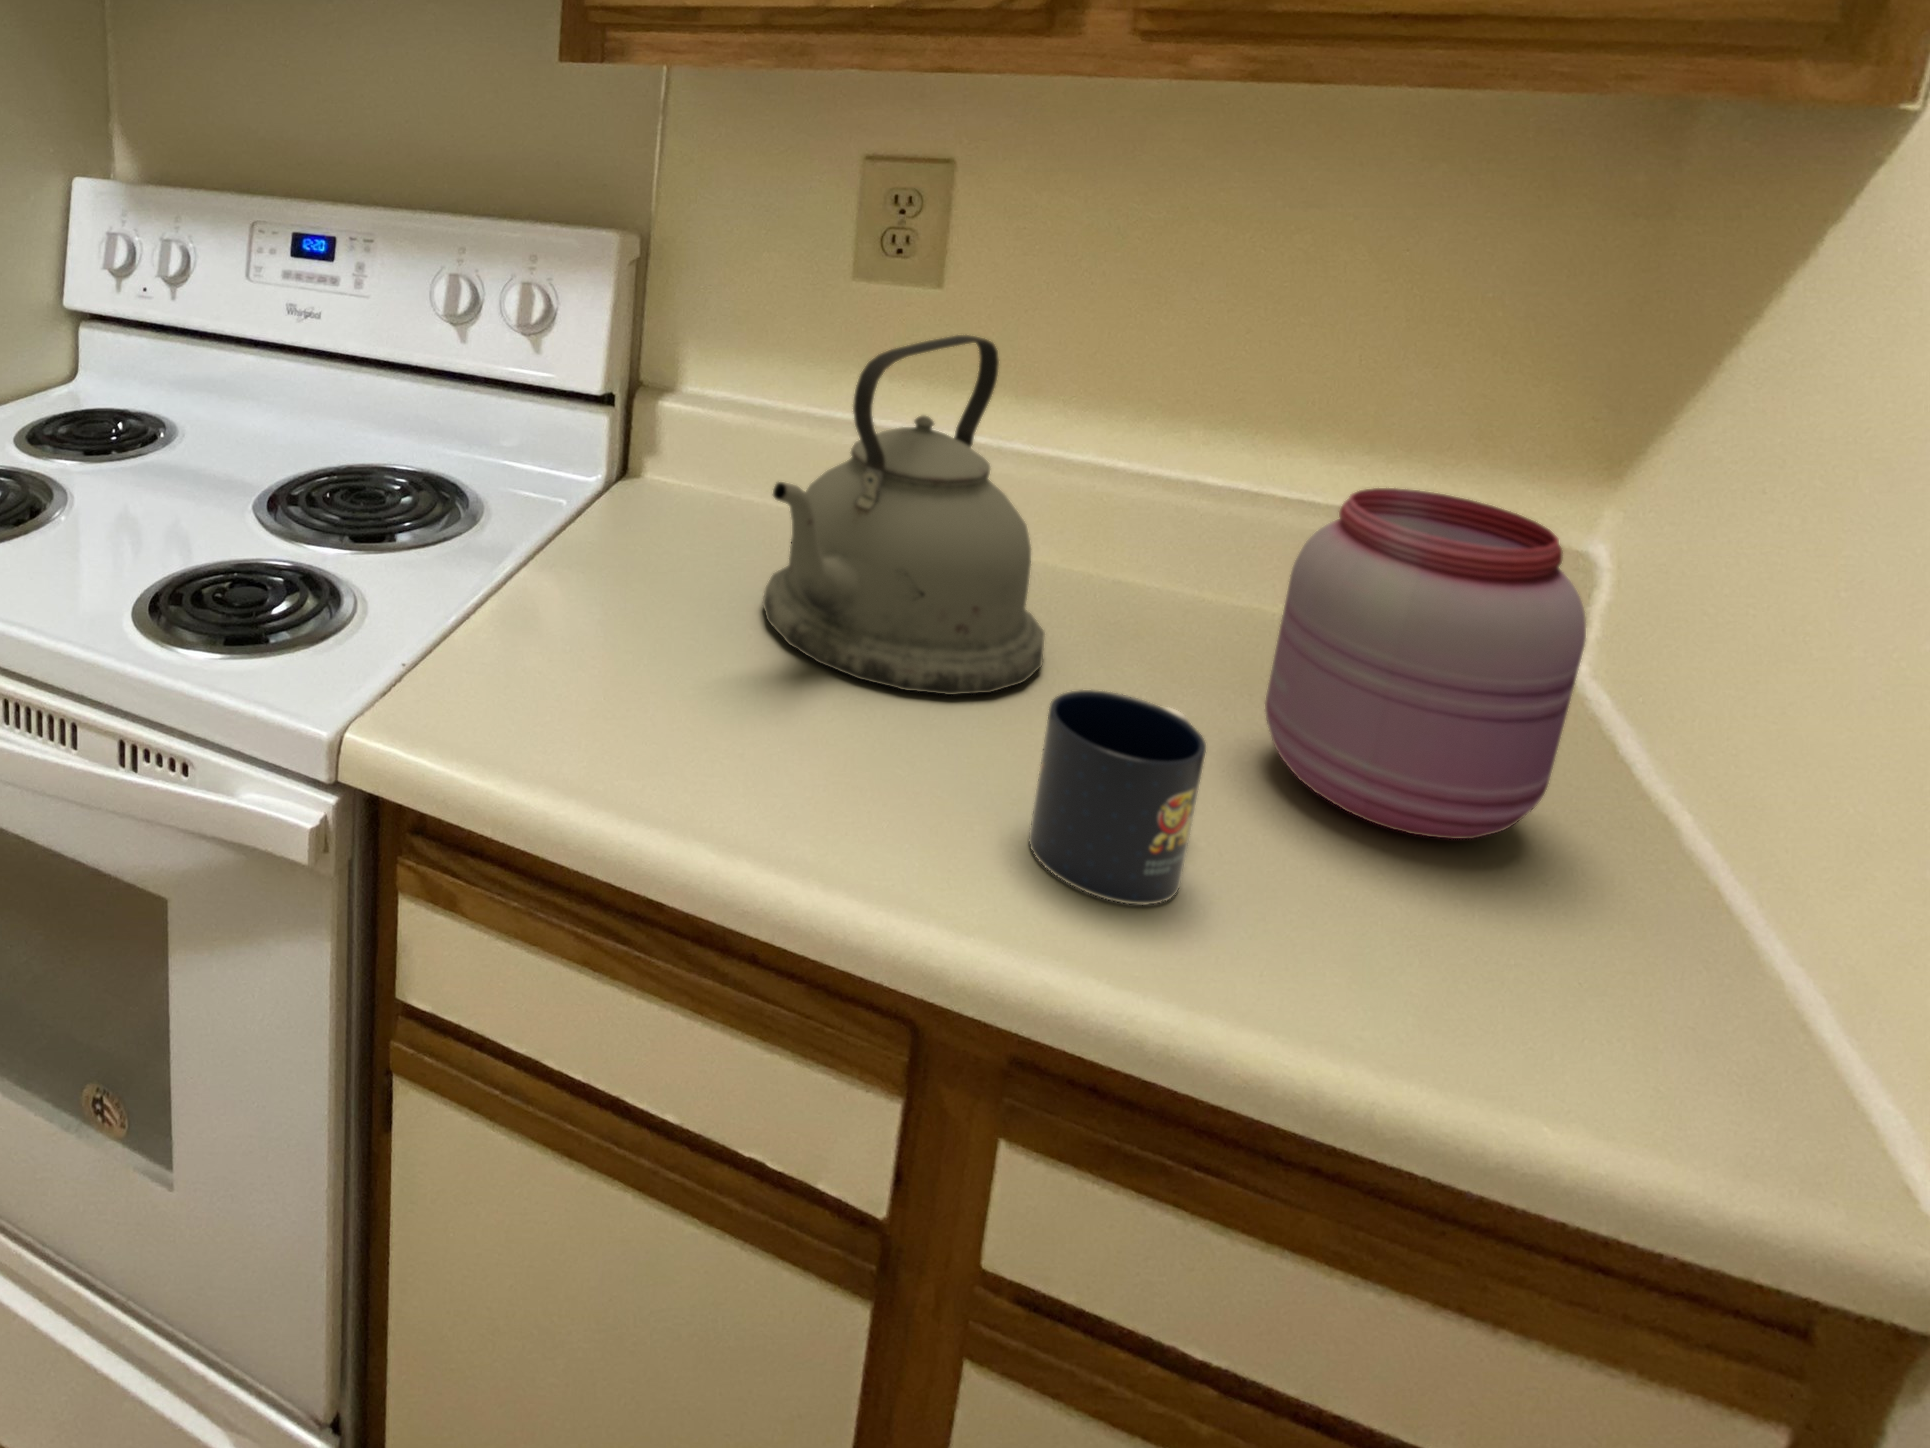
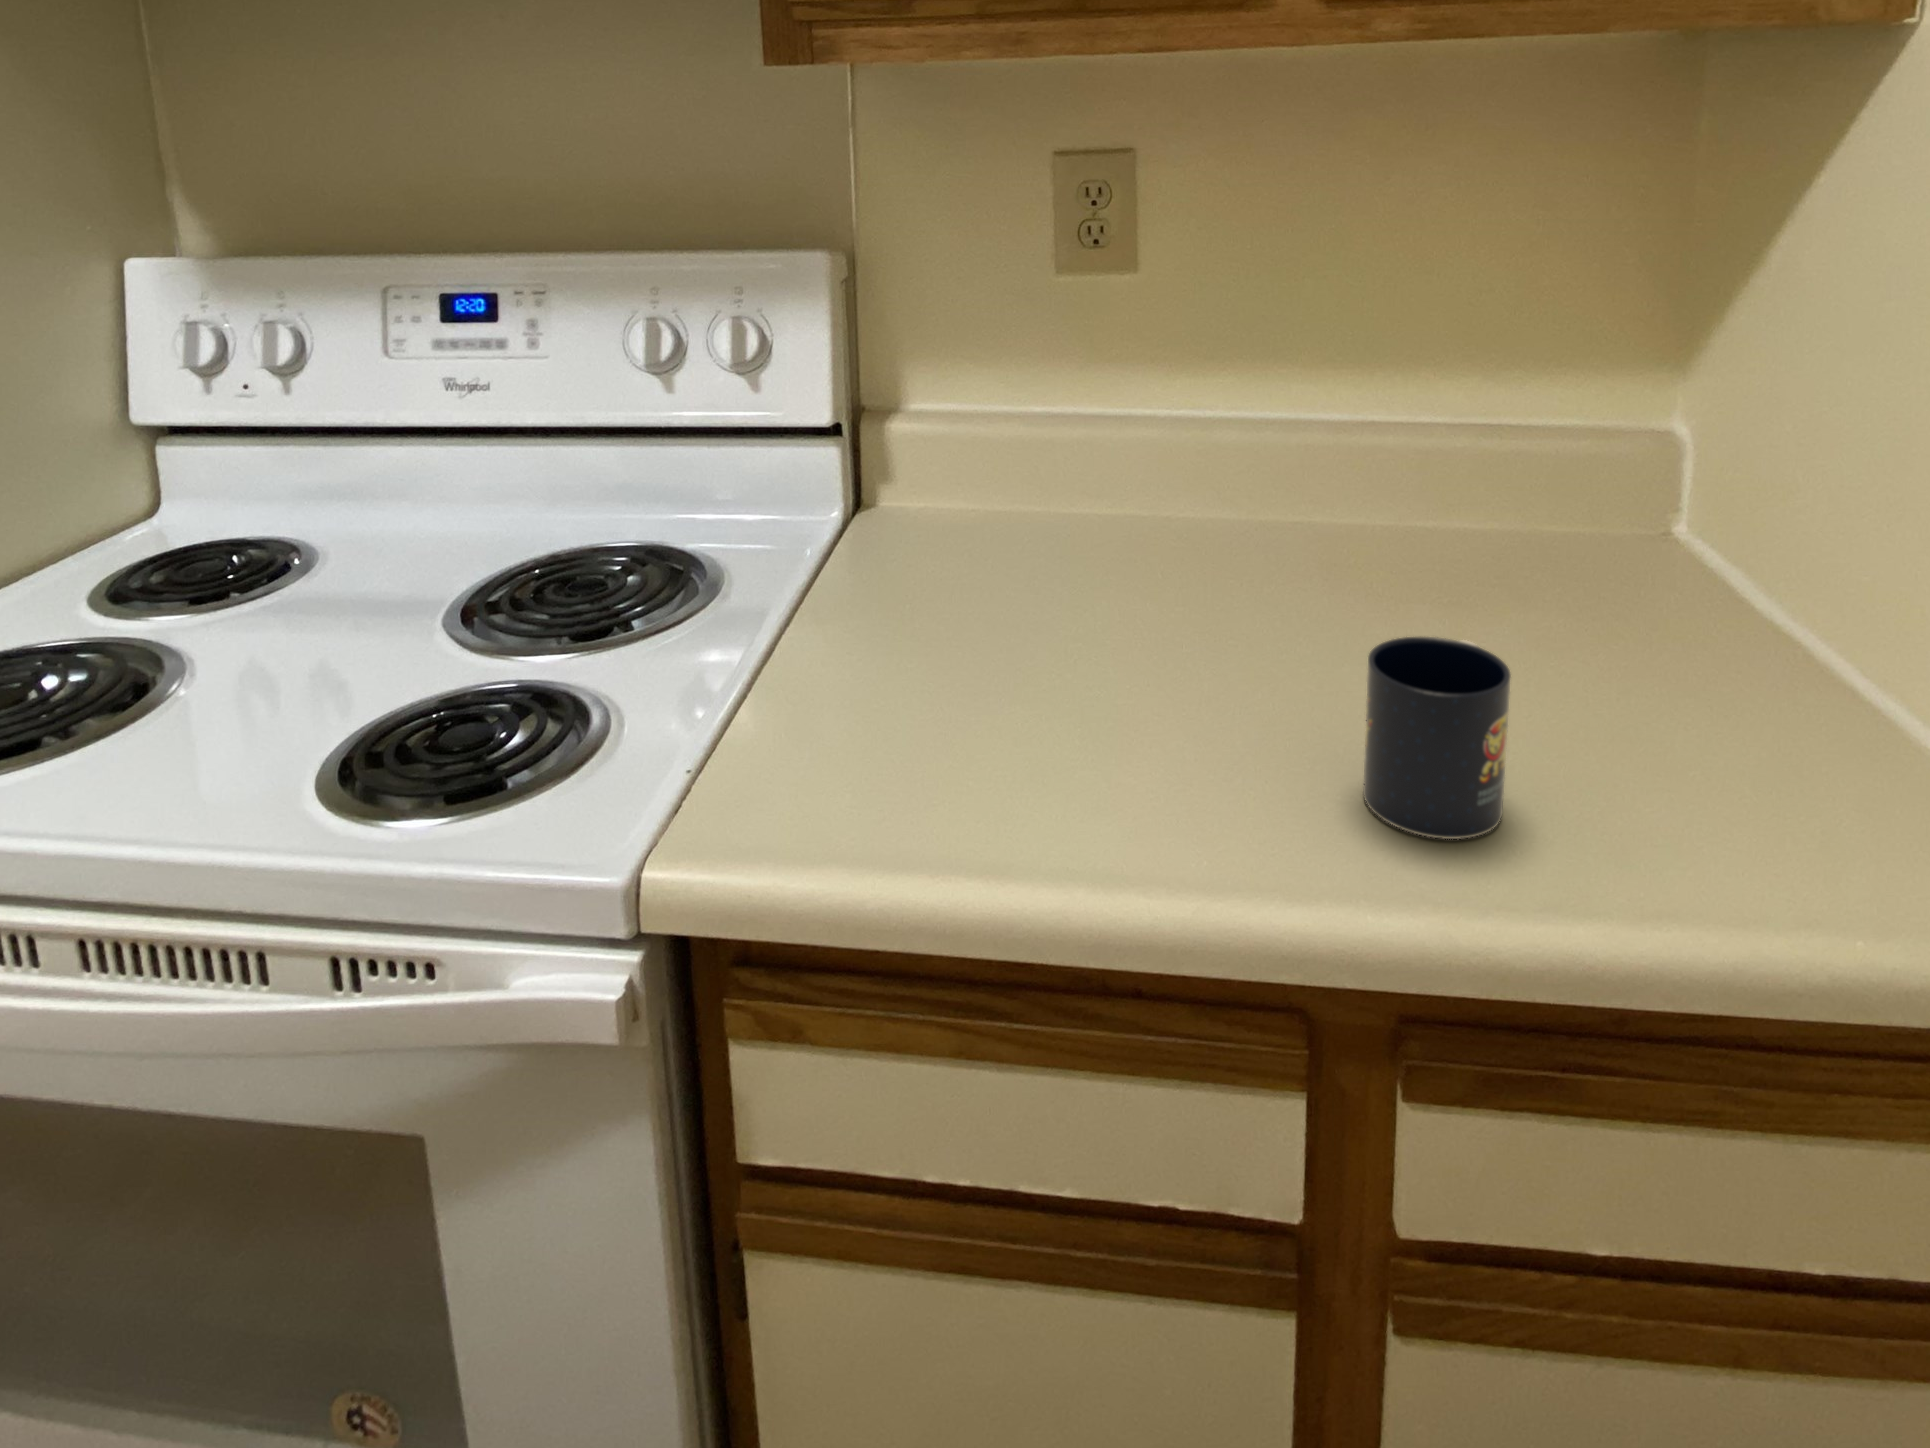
kettle: present [763,335,1045,695] -> none [1044,313,1317,680]
jar: present [1265,488,1586,839] -> none [1517,400,1759,712]

